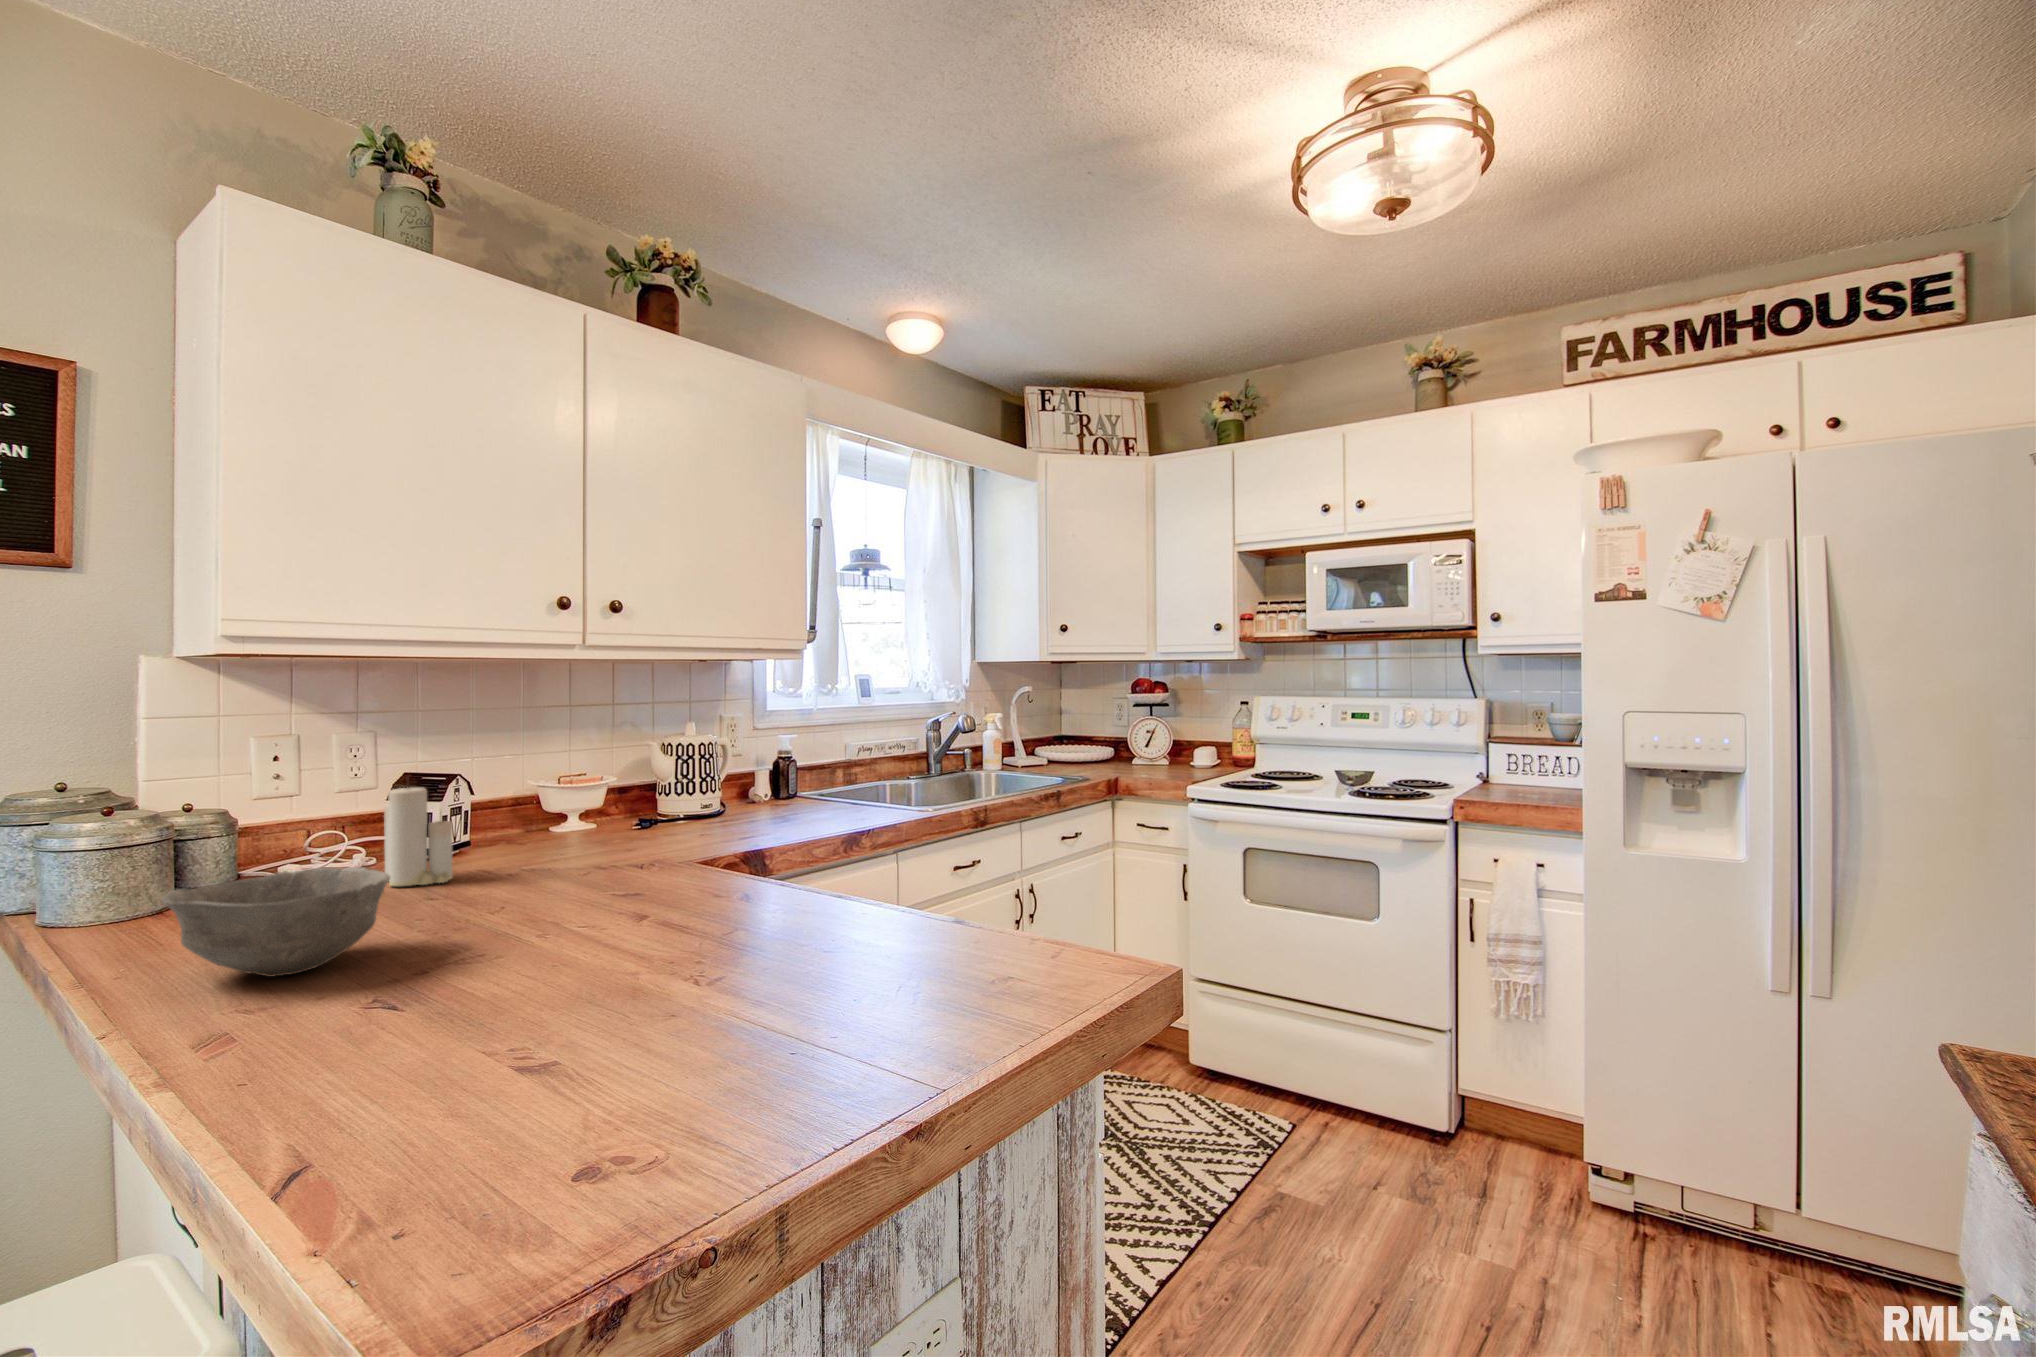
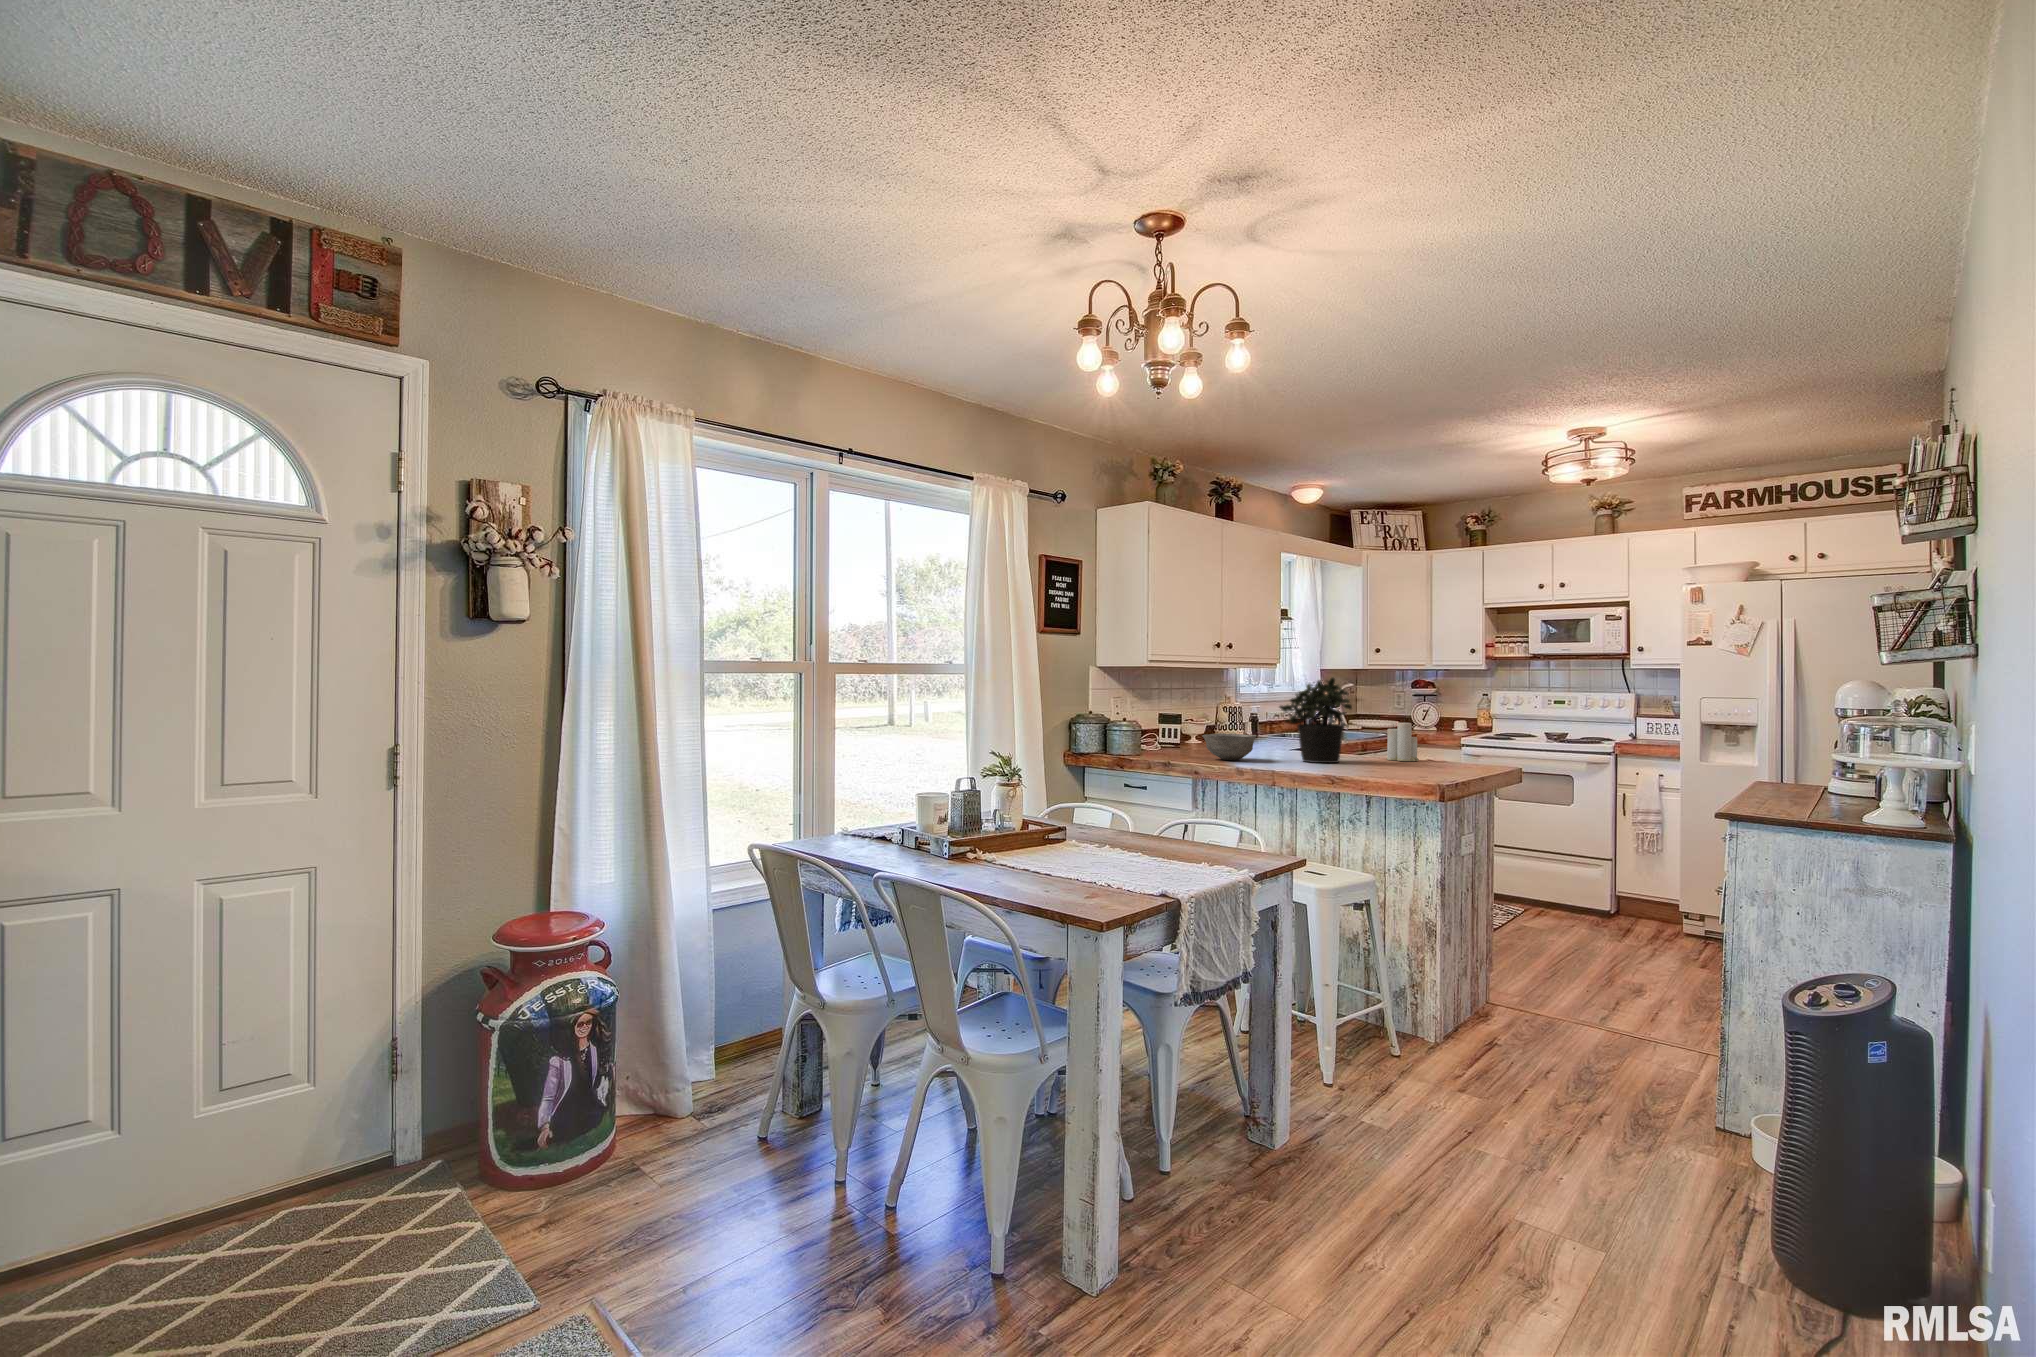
potted plant: none [474,683,695,980] -> present [1279,678,1352,763]
candle: present [384,788,453,886] -> present [1386,722,1419,761]

